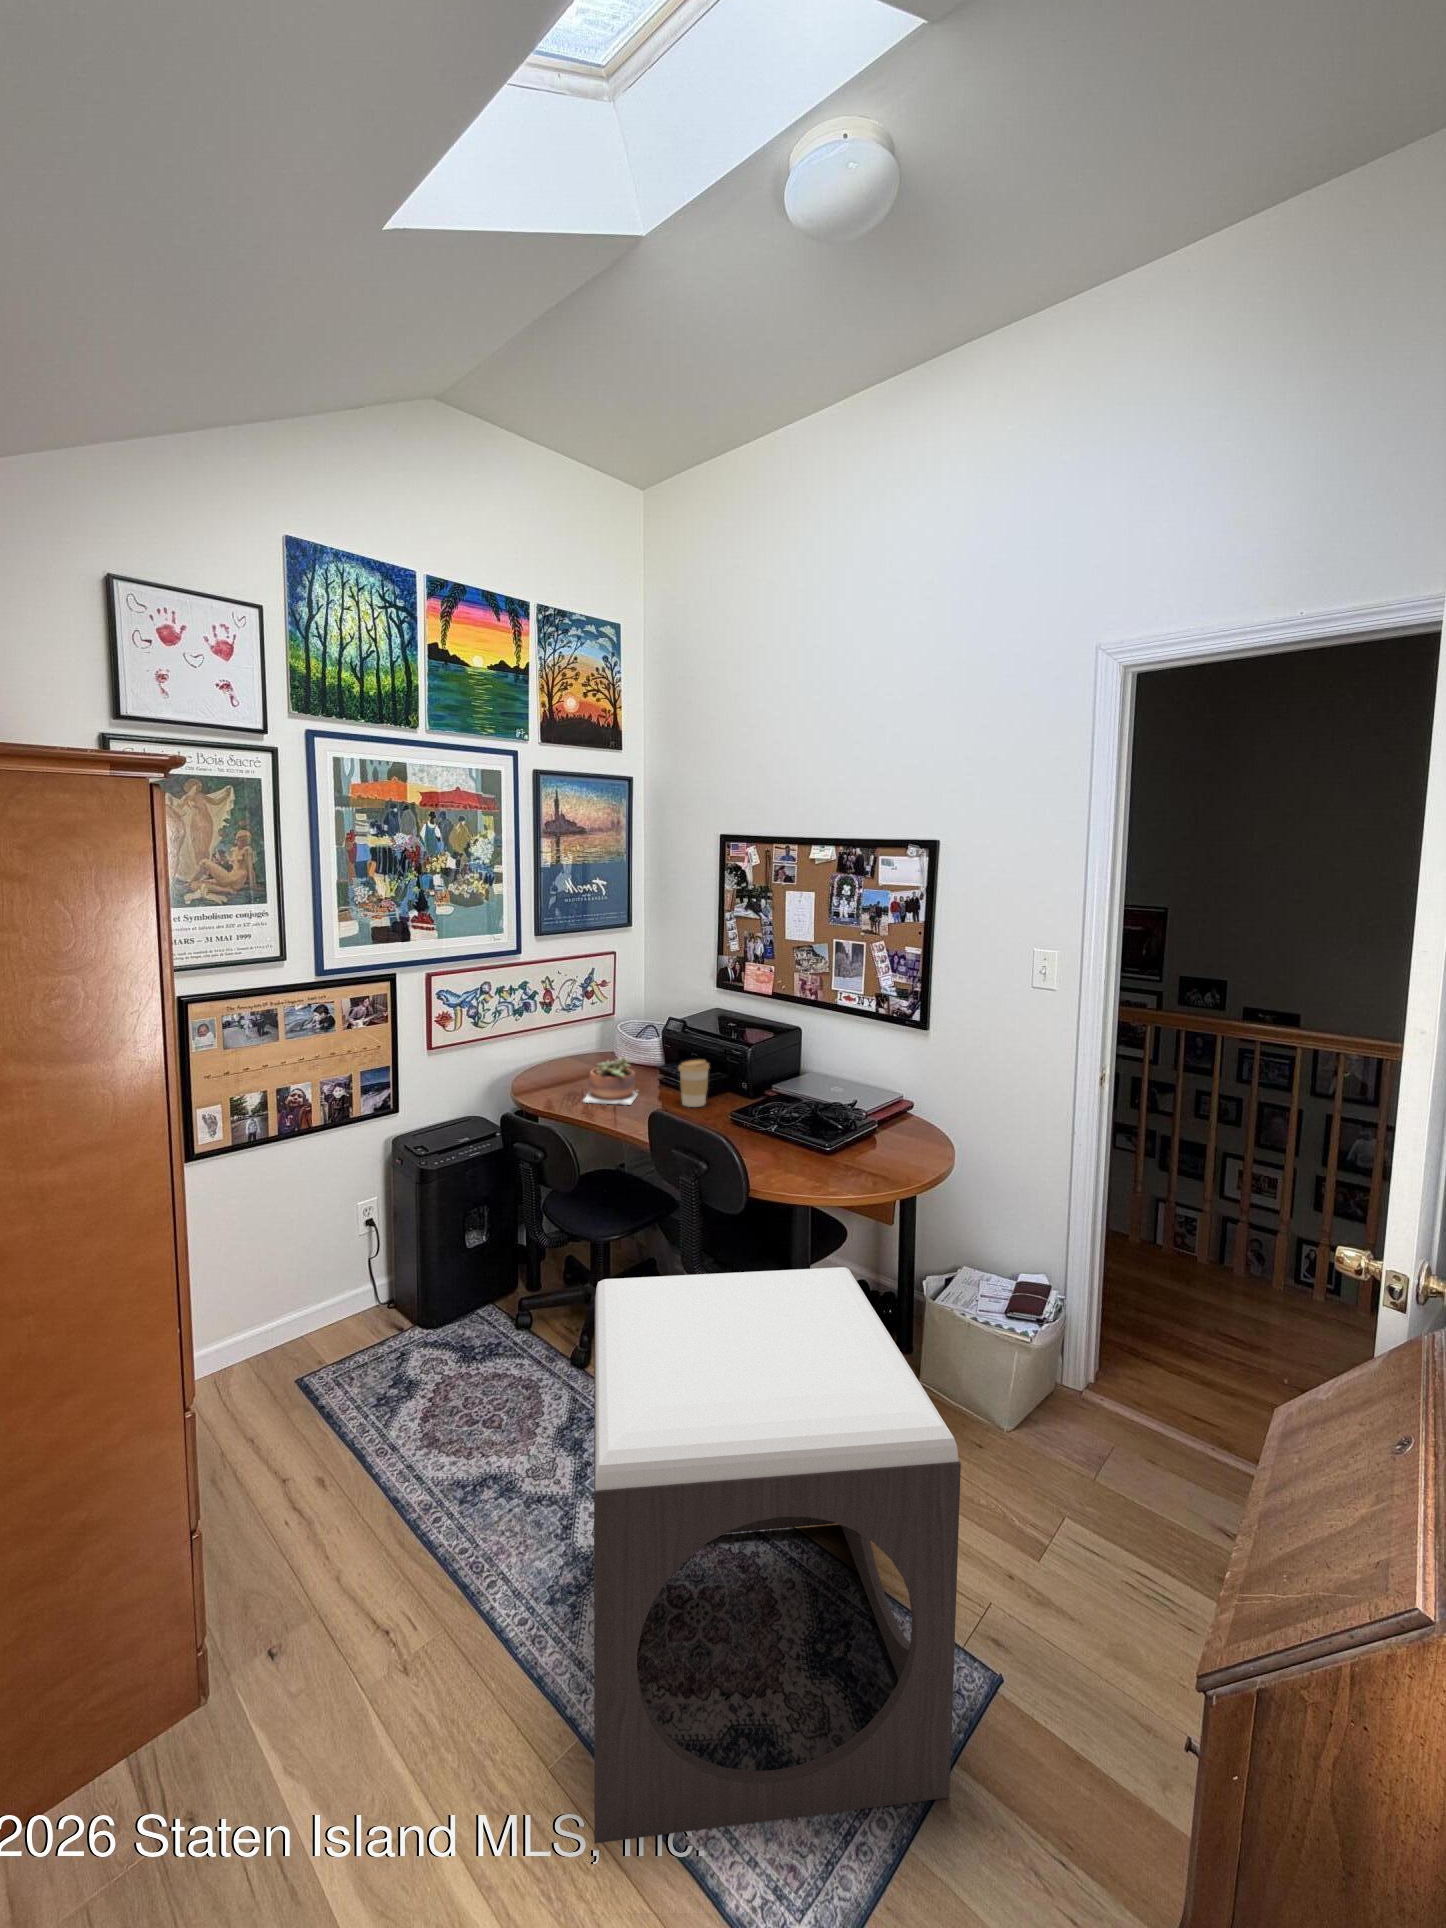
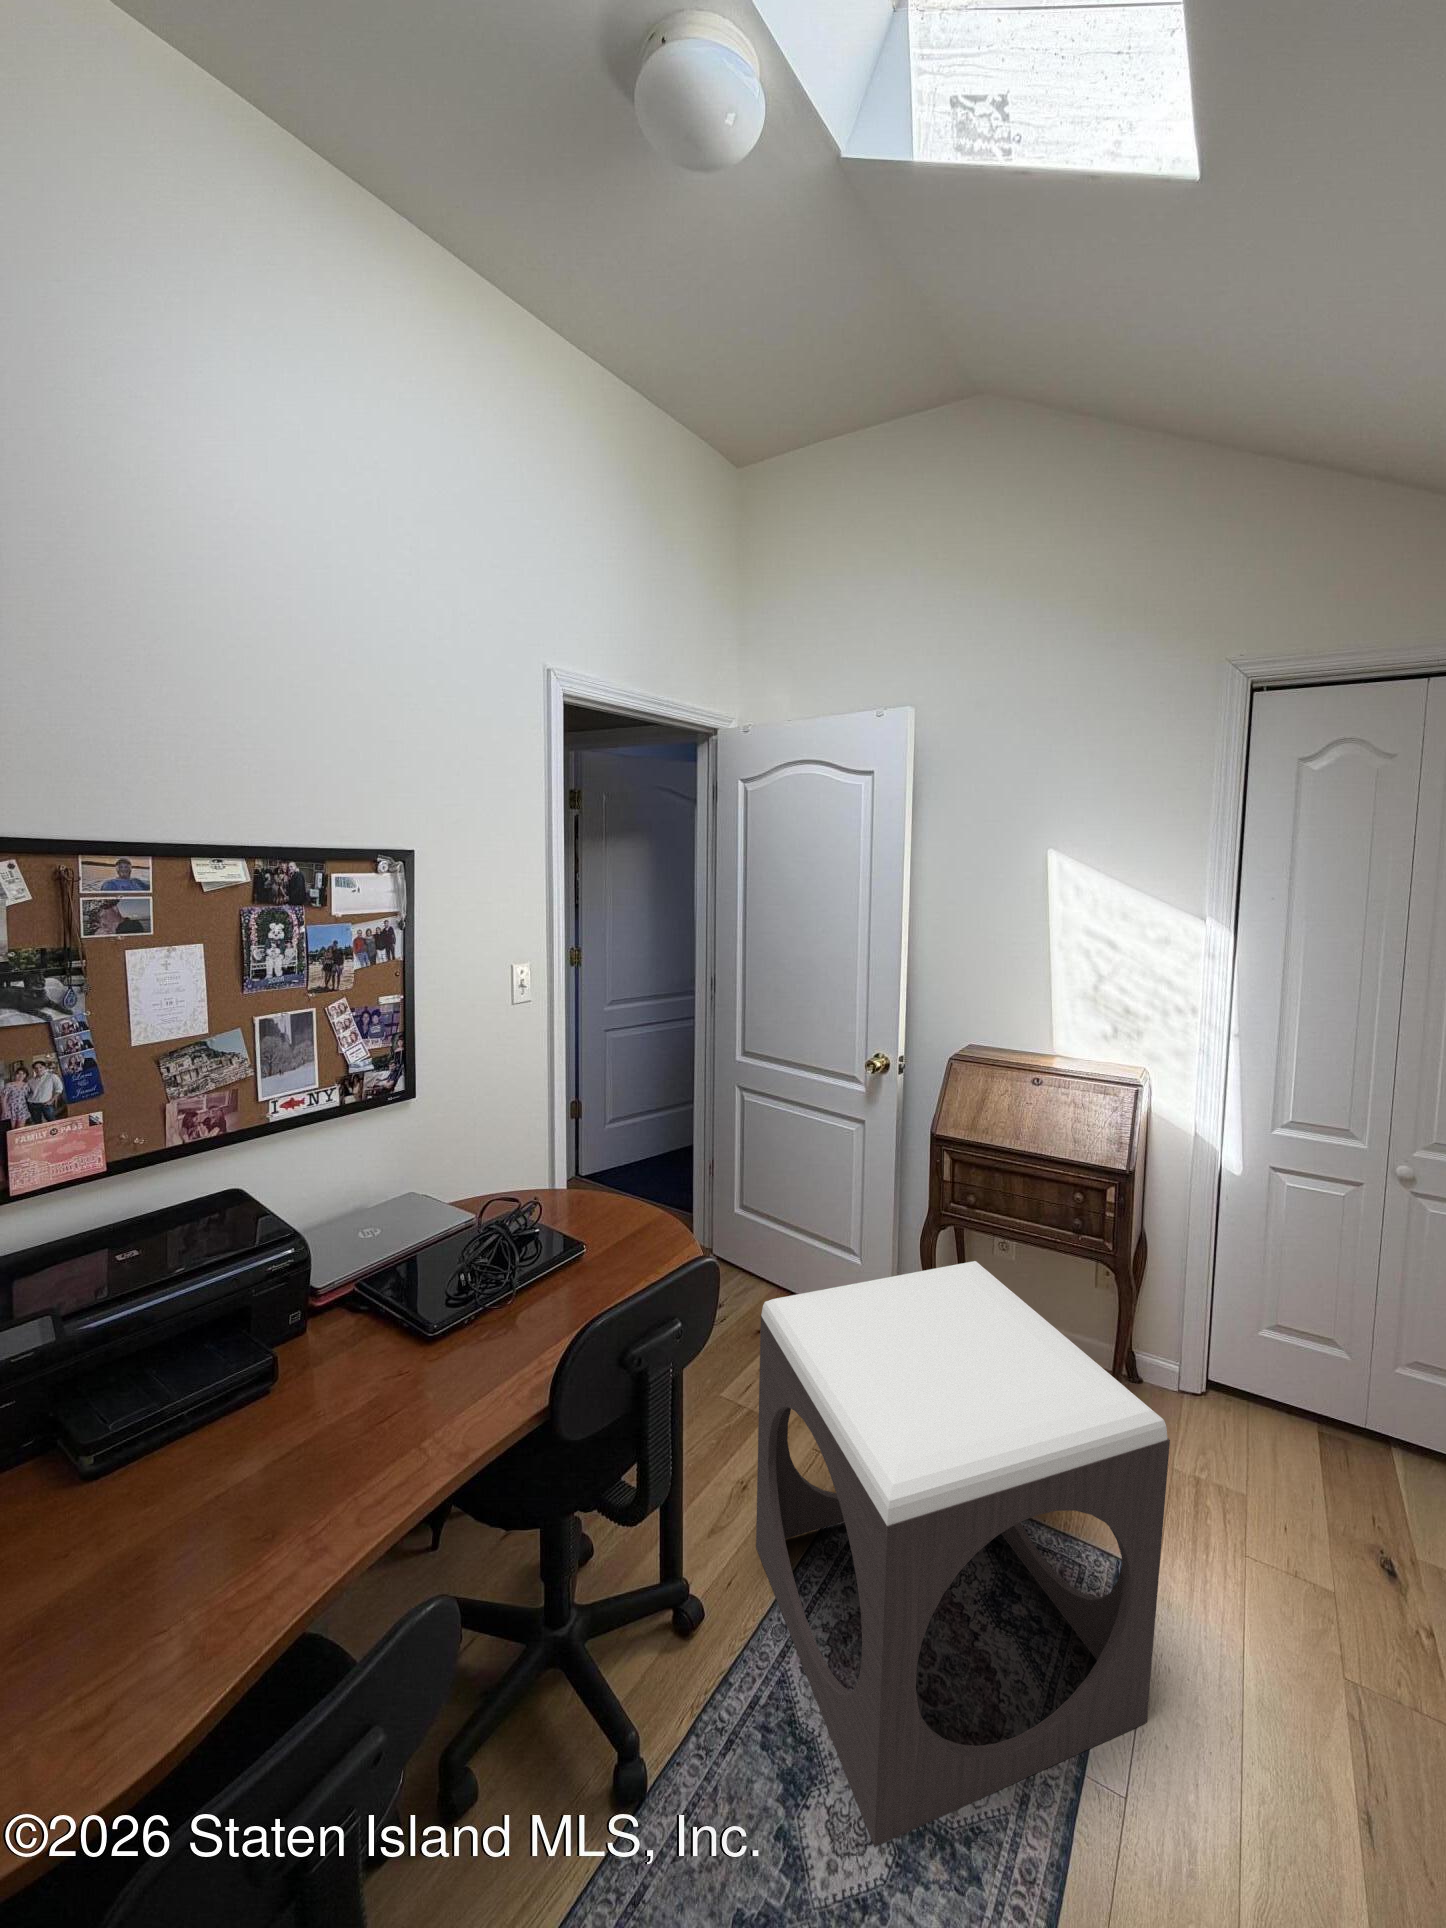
succulent plant: present [583,1057,637,1105] -> none [114,1410,324,1611]
coffee cup: present [679,1060,709,1107] -> none [303,1297,375,1410]

